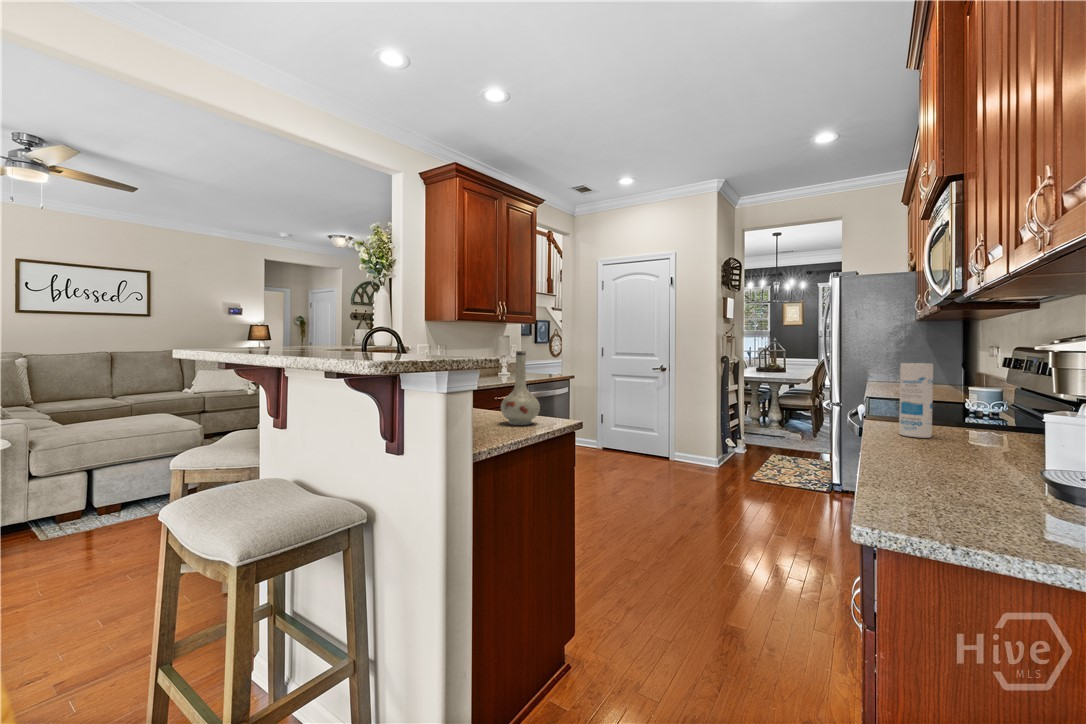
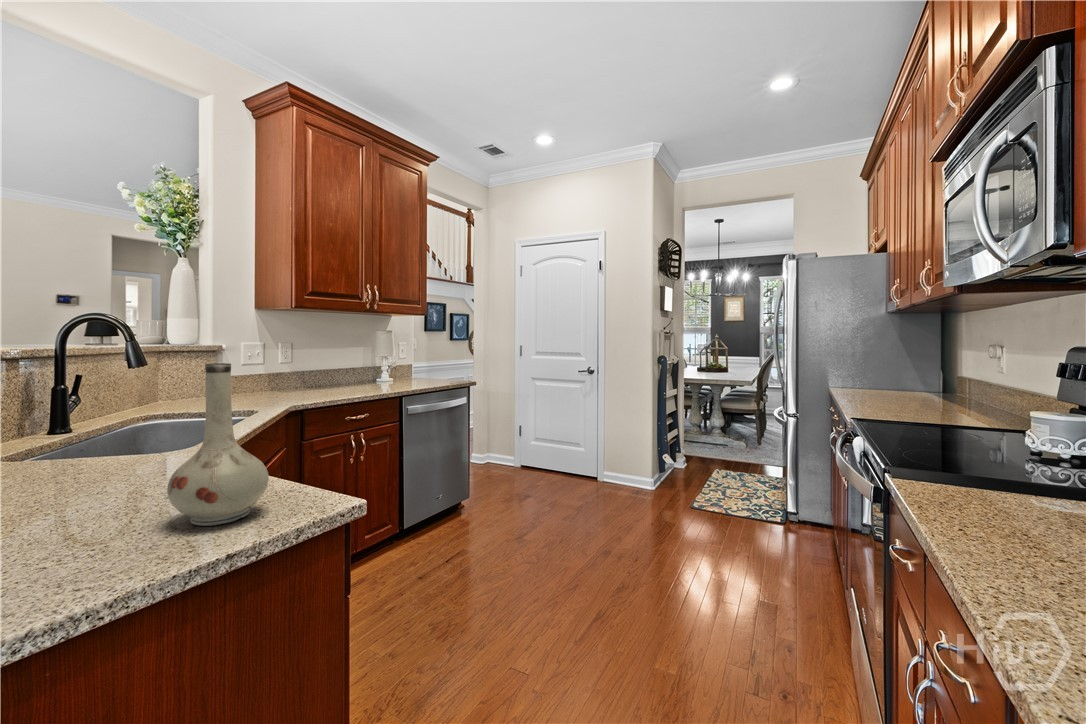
canister: present [899,363,933,438] -> none [956,385,1027,531]

